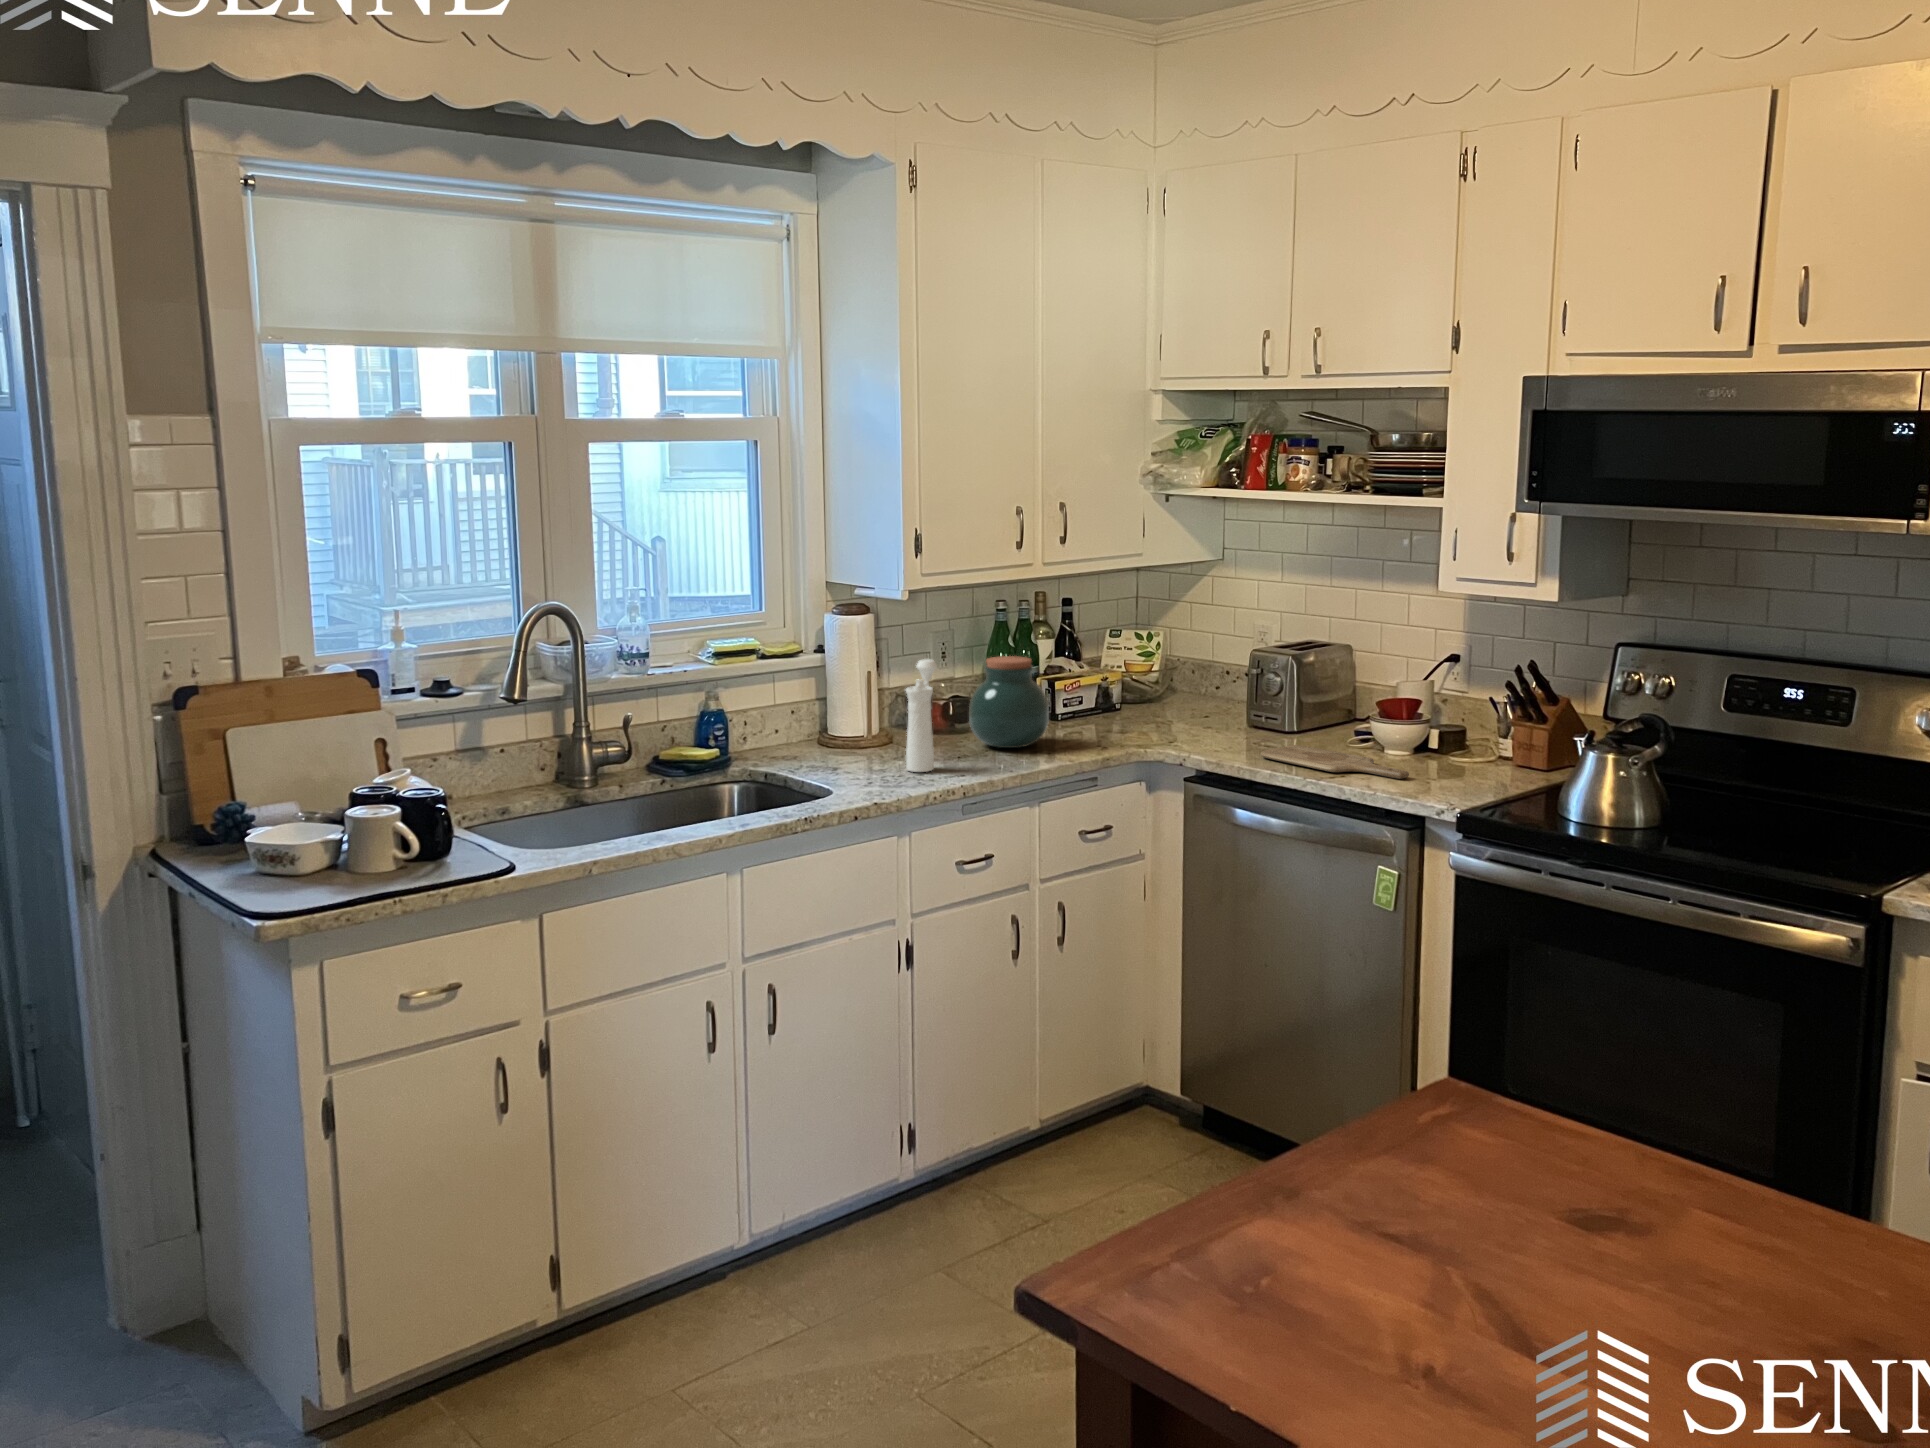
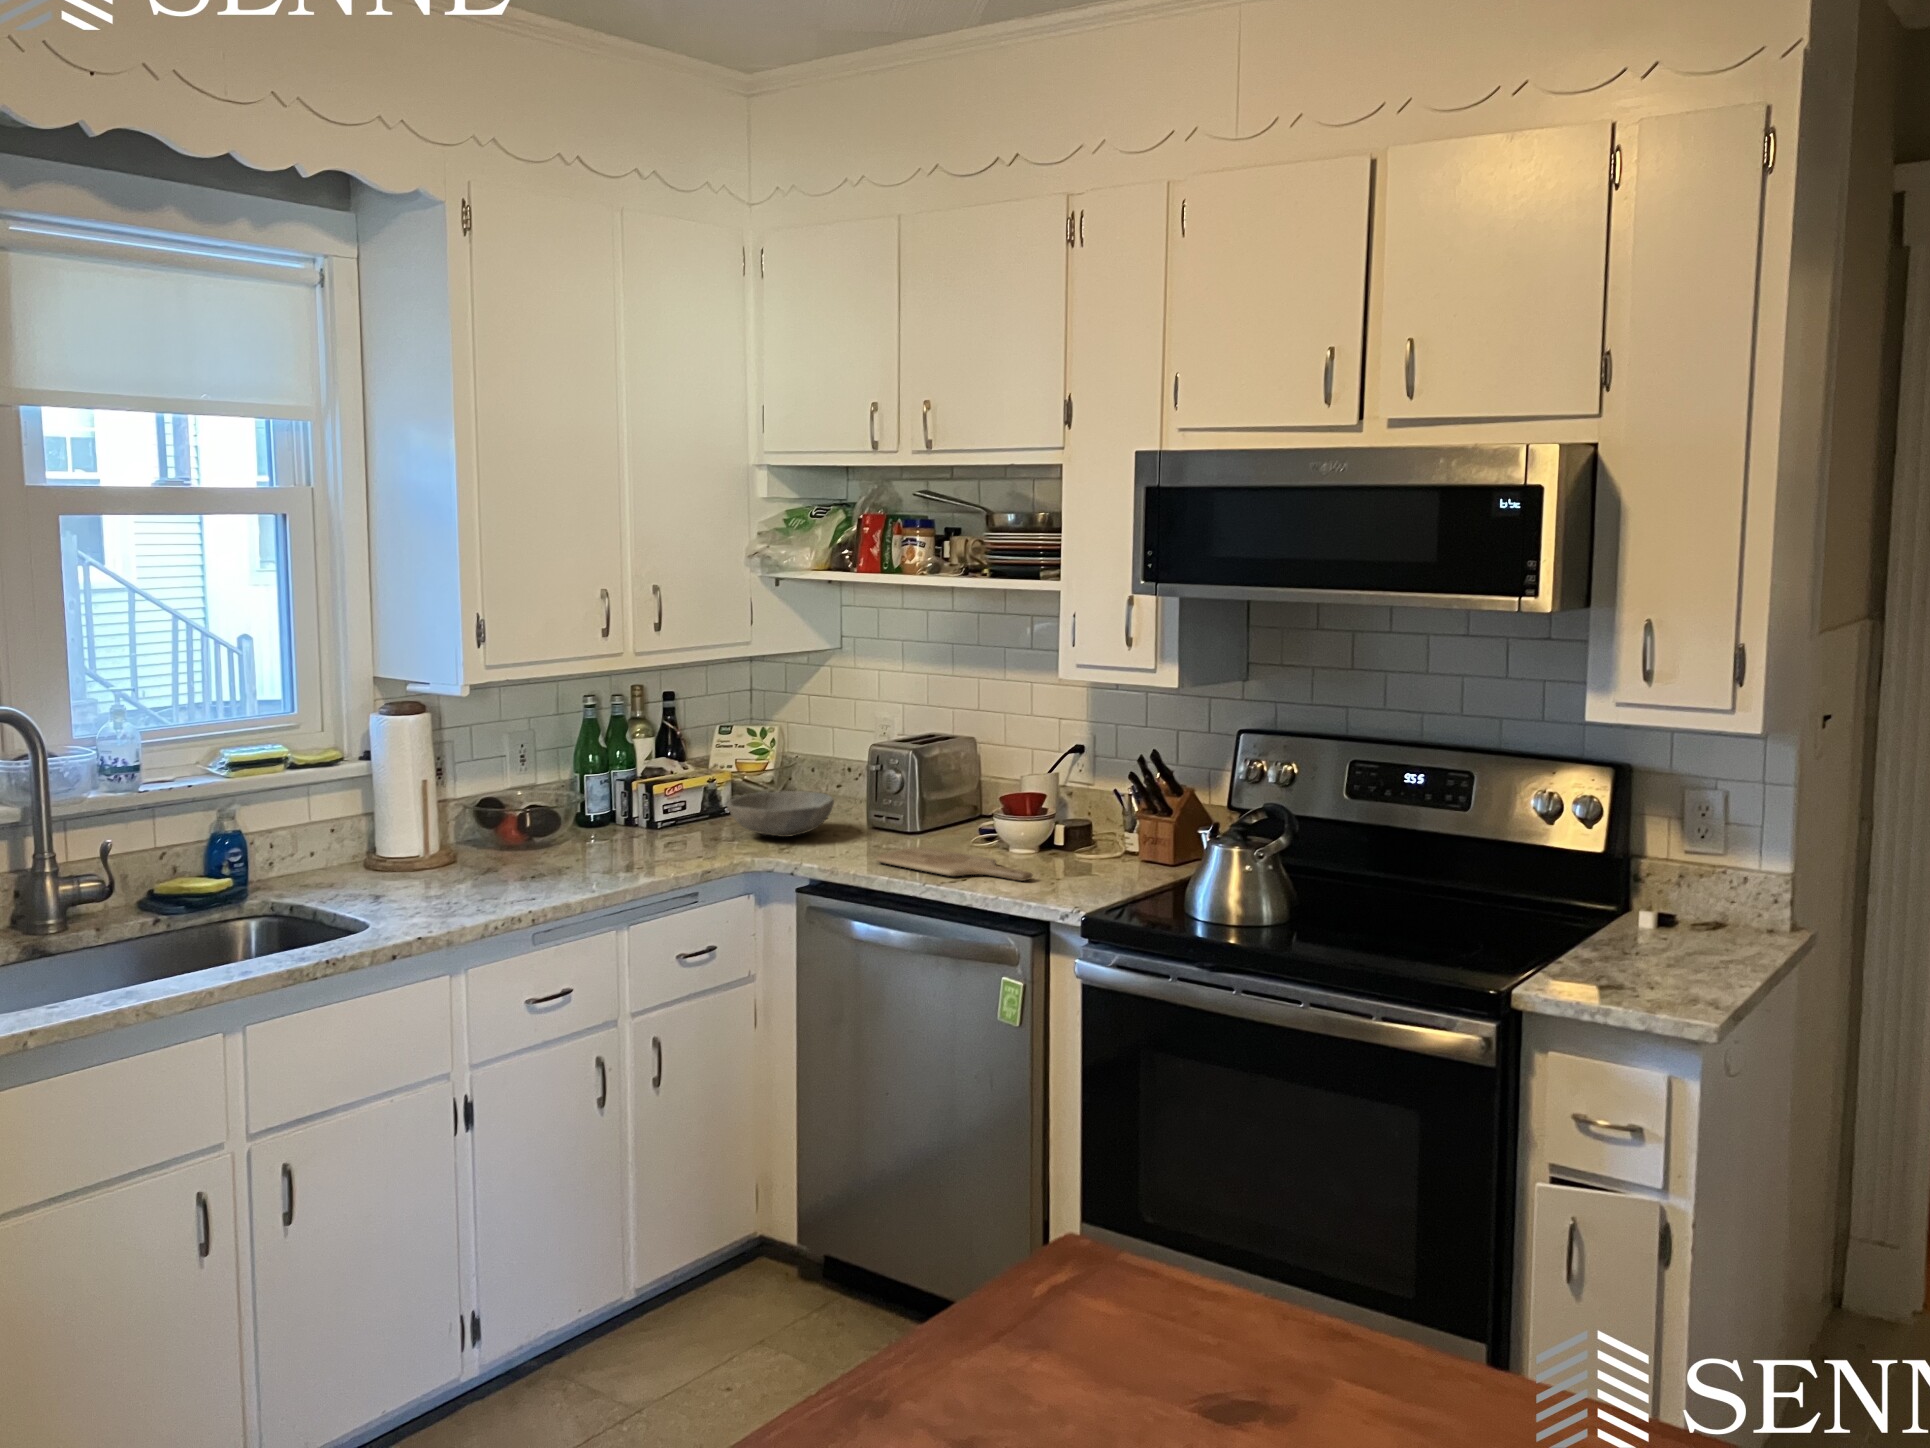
jar: present [969,656,1049,748] -> none [547,759,640,862]
pepper mill: present [906,659,937,772] -> none [463,765,505,896]
bowl: none [1123,691,1220,732] -> present [727,791,834,837]

